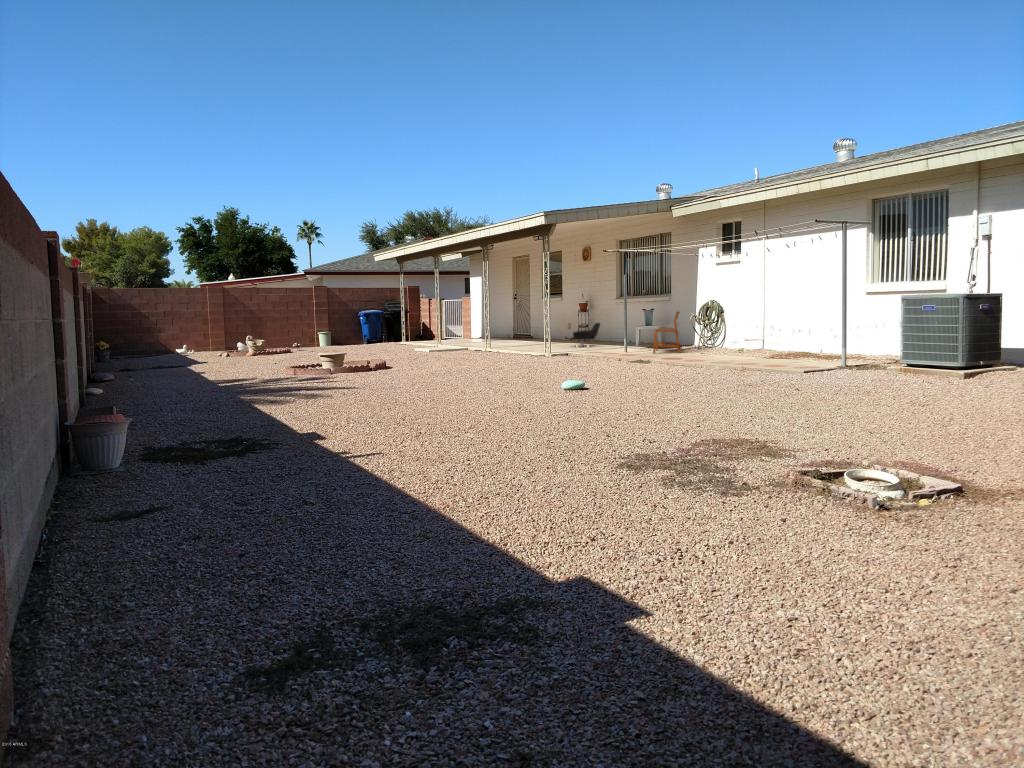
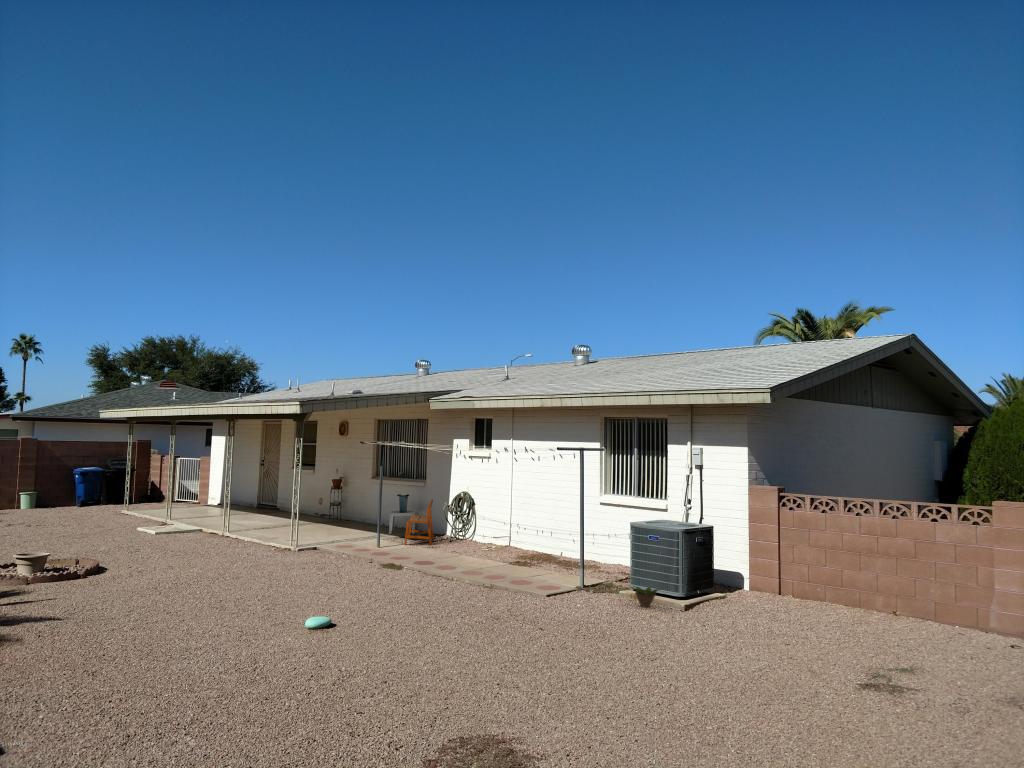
lounge chair: present [573,323,600,347] -> none [319,503,352,530]
decorative plant: none [906,363,949,385] -> present [632,587,660,607]

